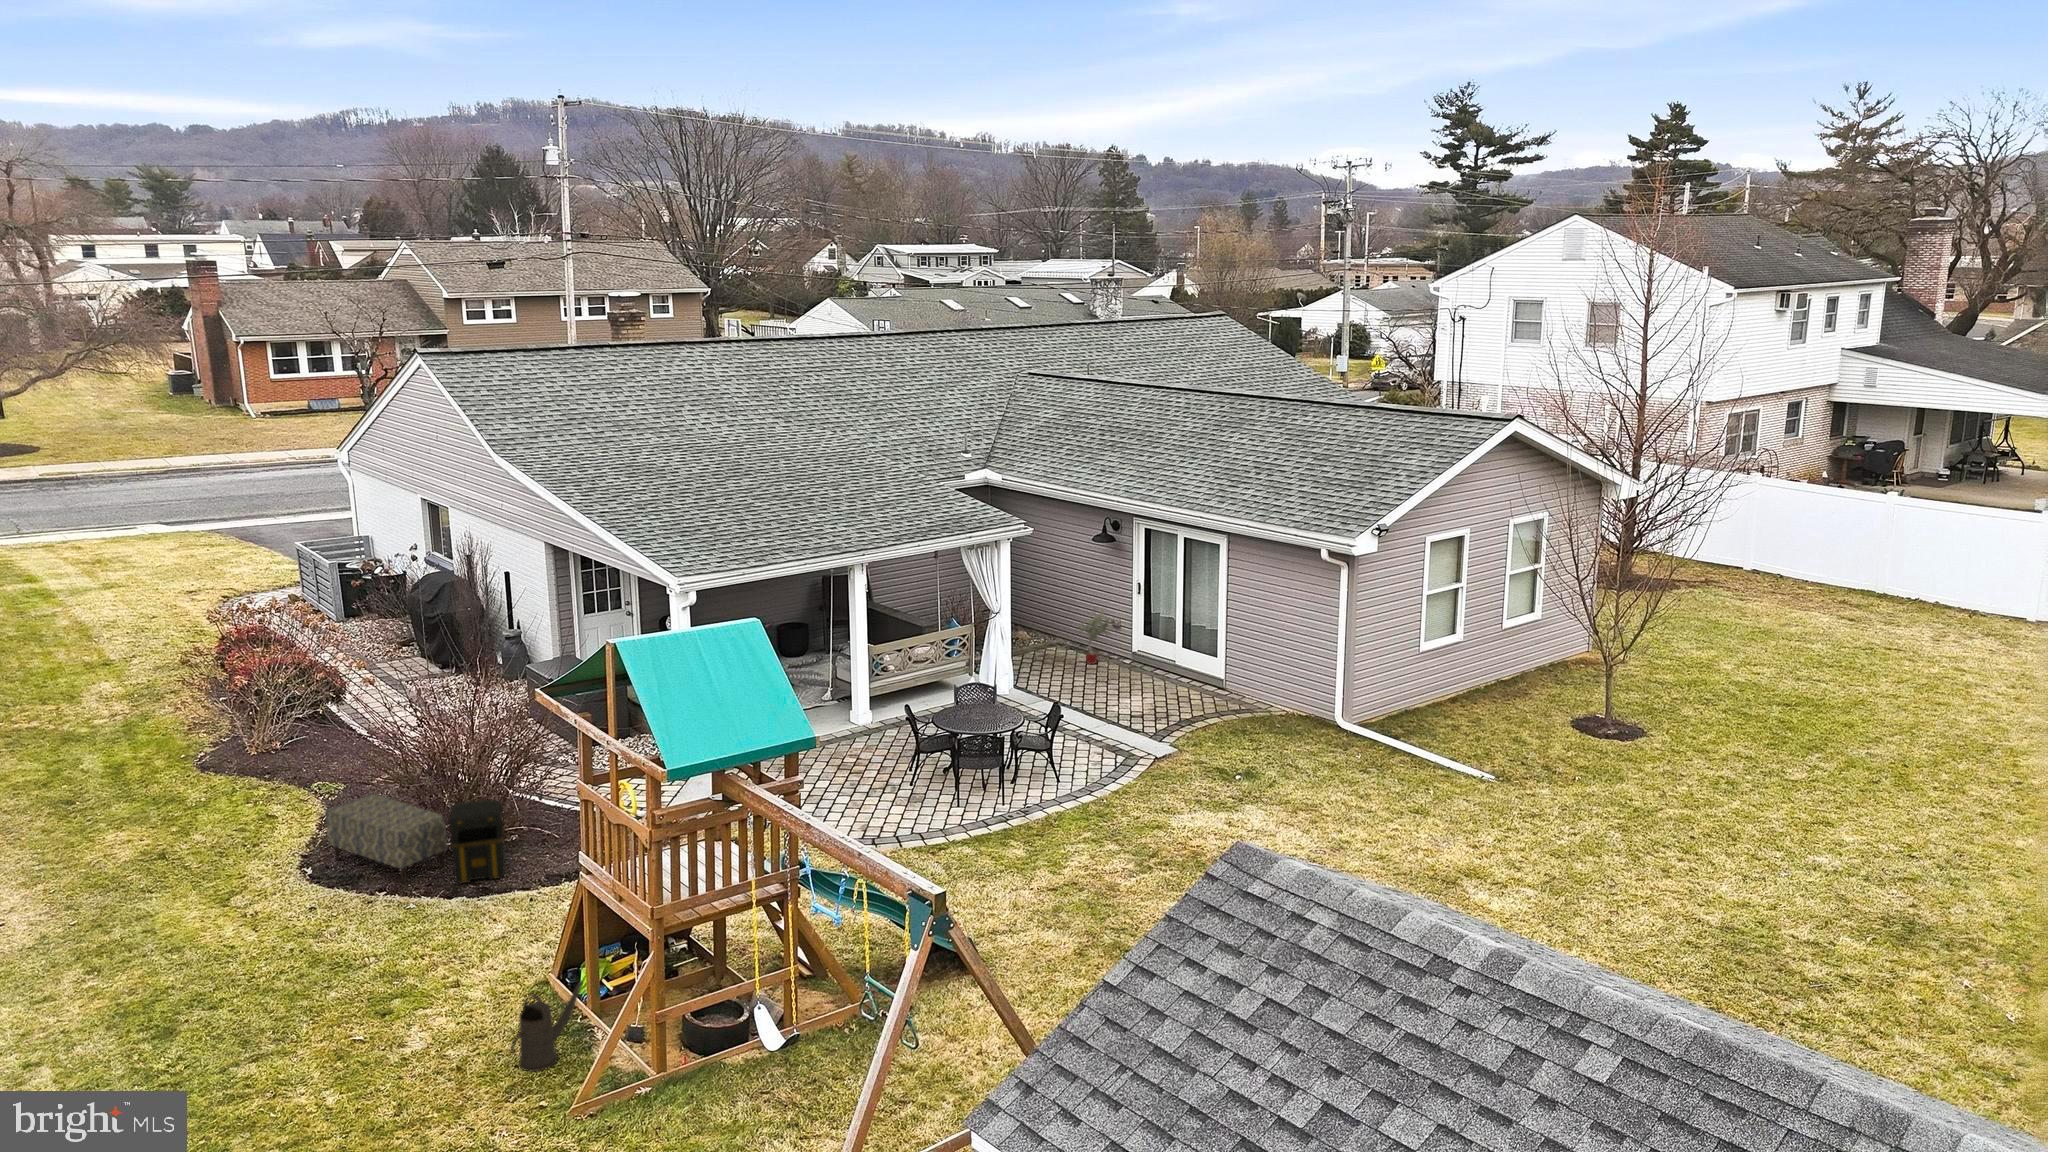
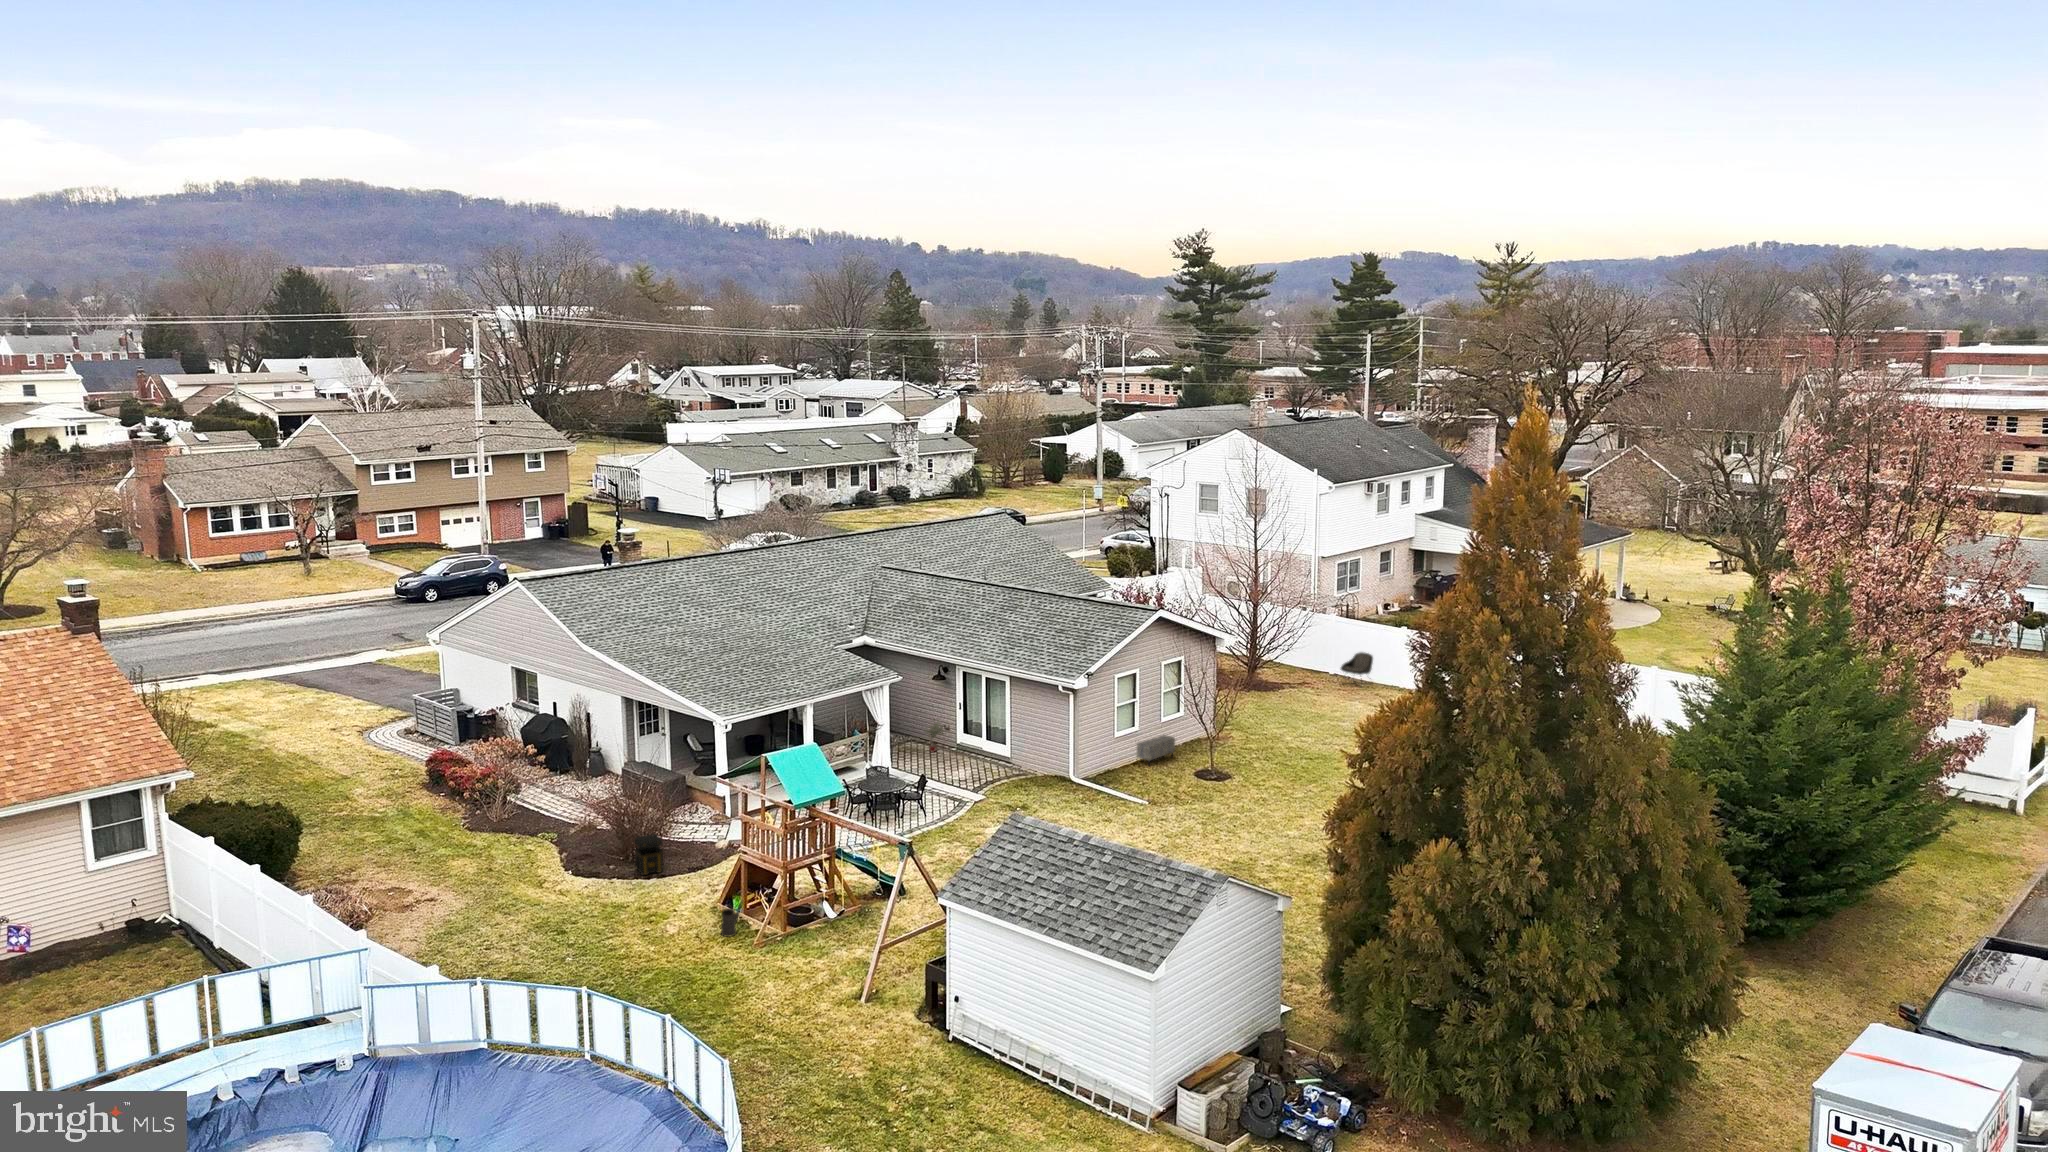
lounge chair: none [1772,535,1832,592] -> present [1341,652,1373,684]
bench: present [325,794,448,883] -> present [1136,735,1175,765]

